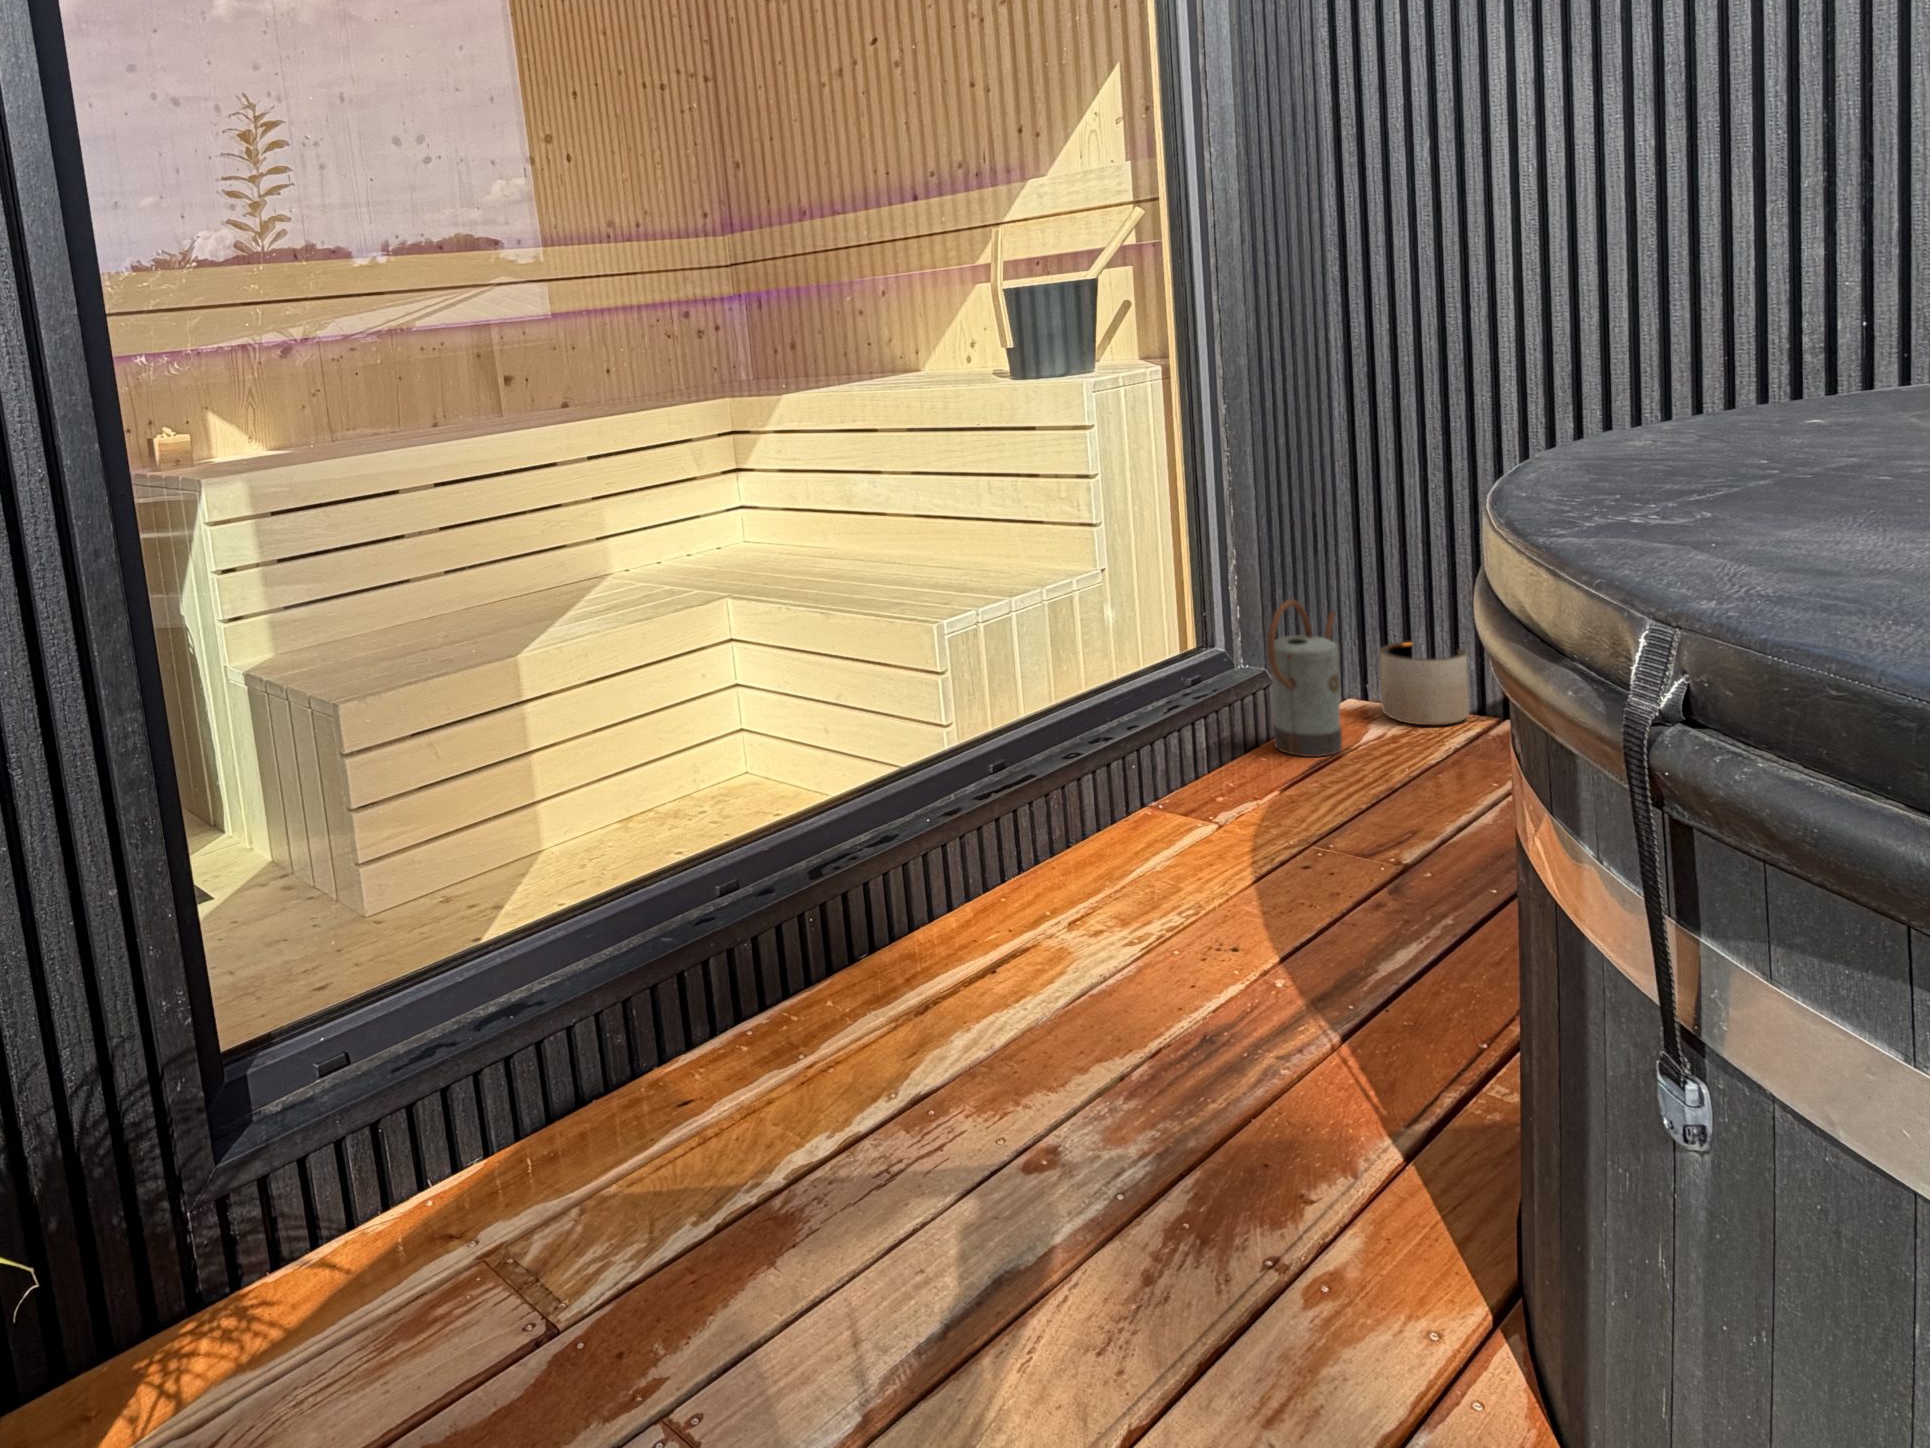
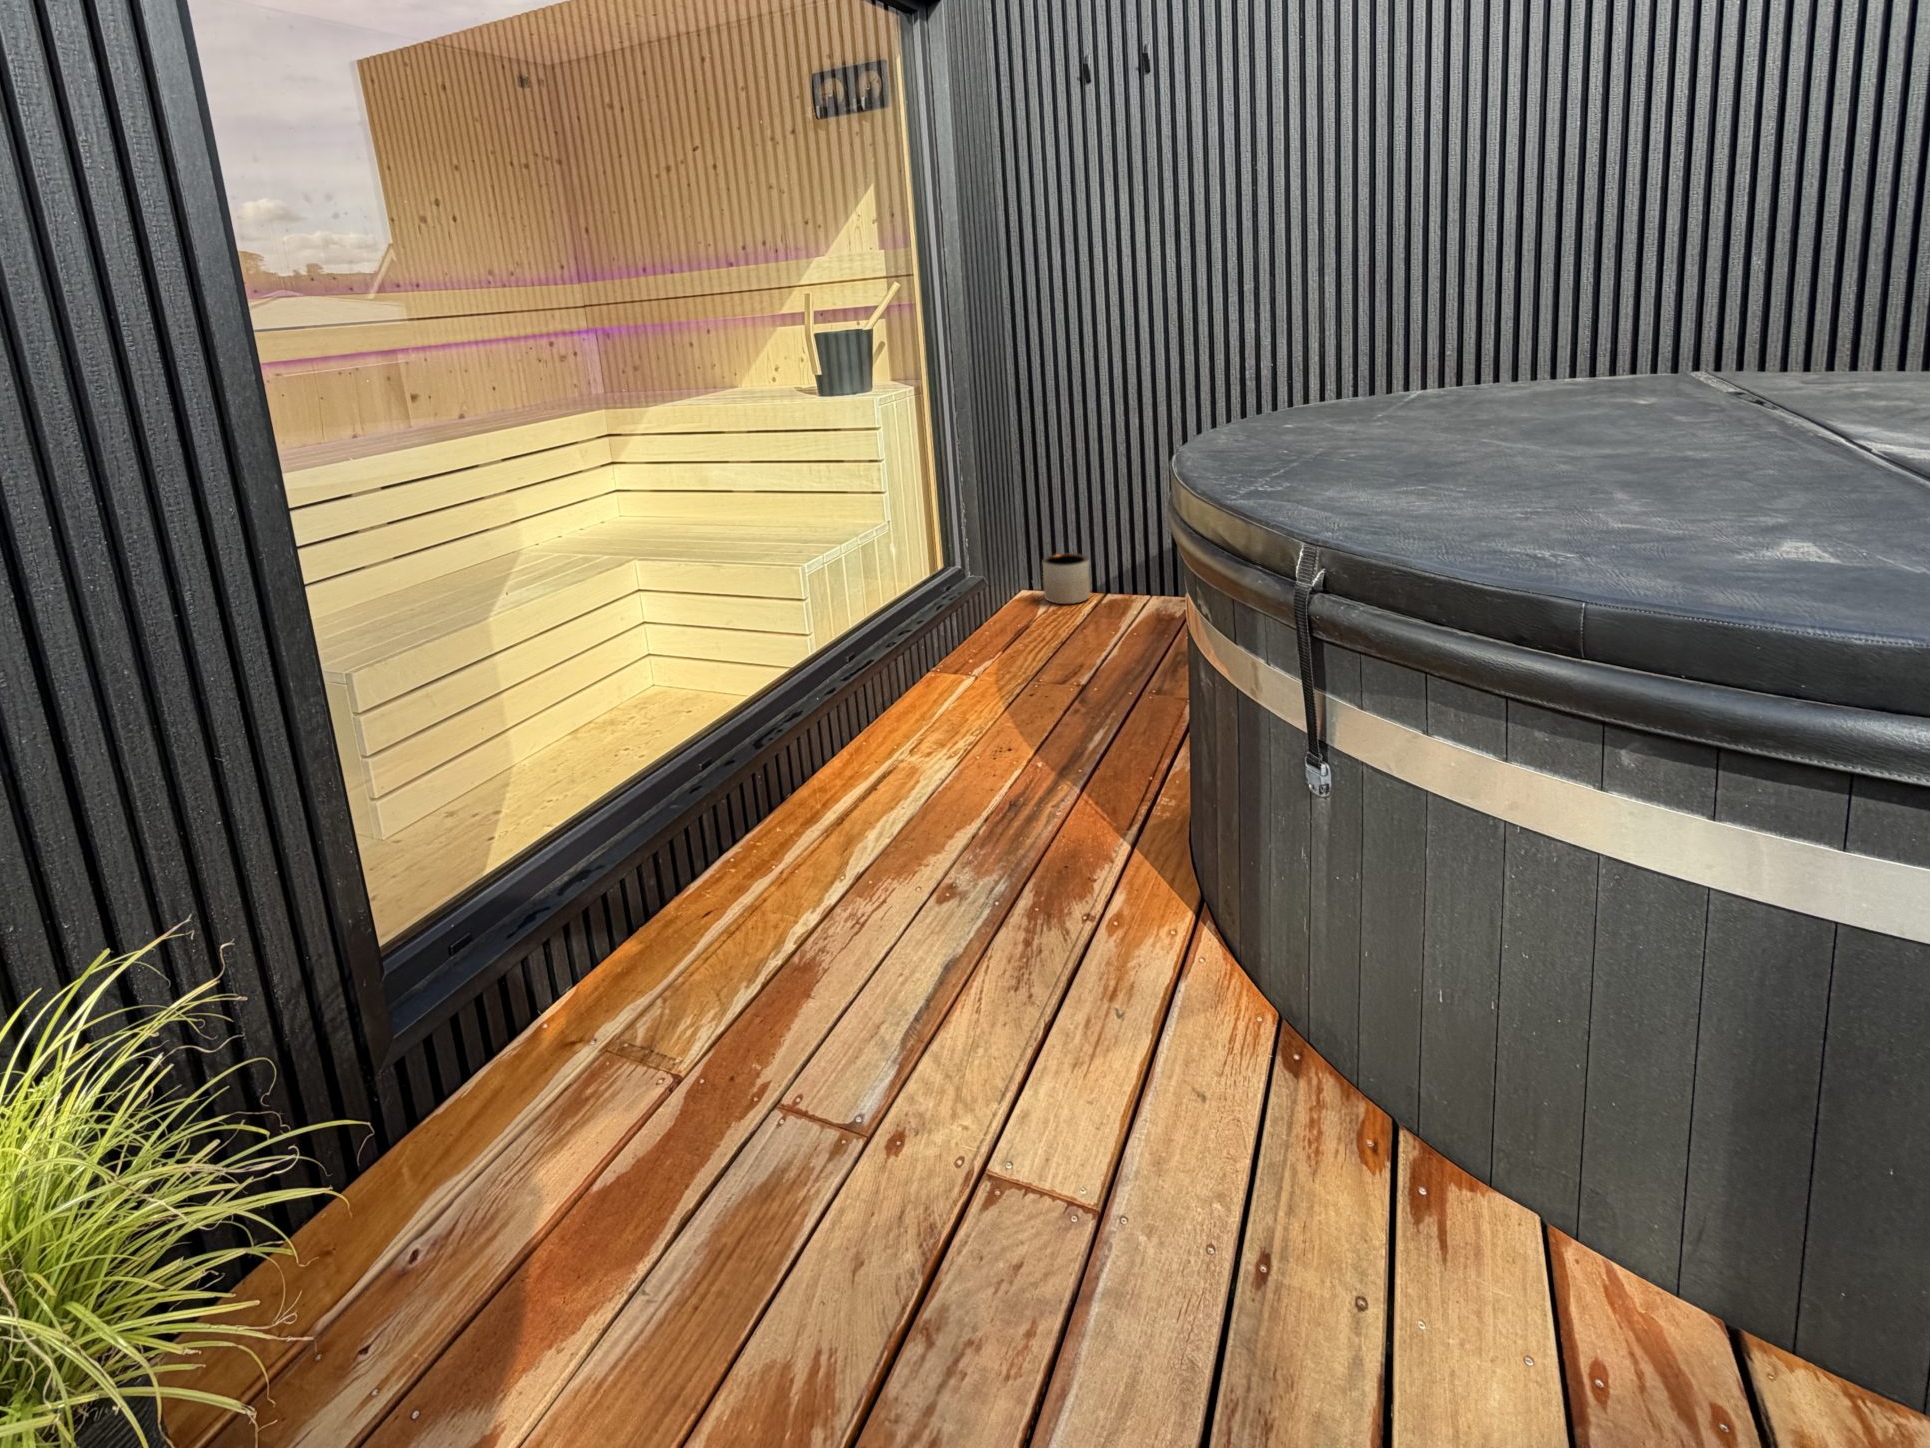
watering can: present [1267,600,1342,757] -> none [988,534,1030,631]

